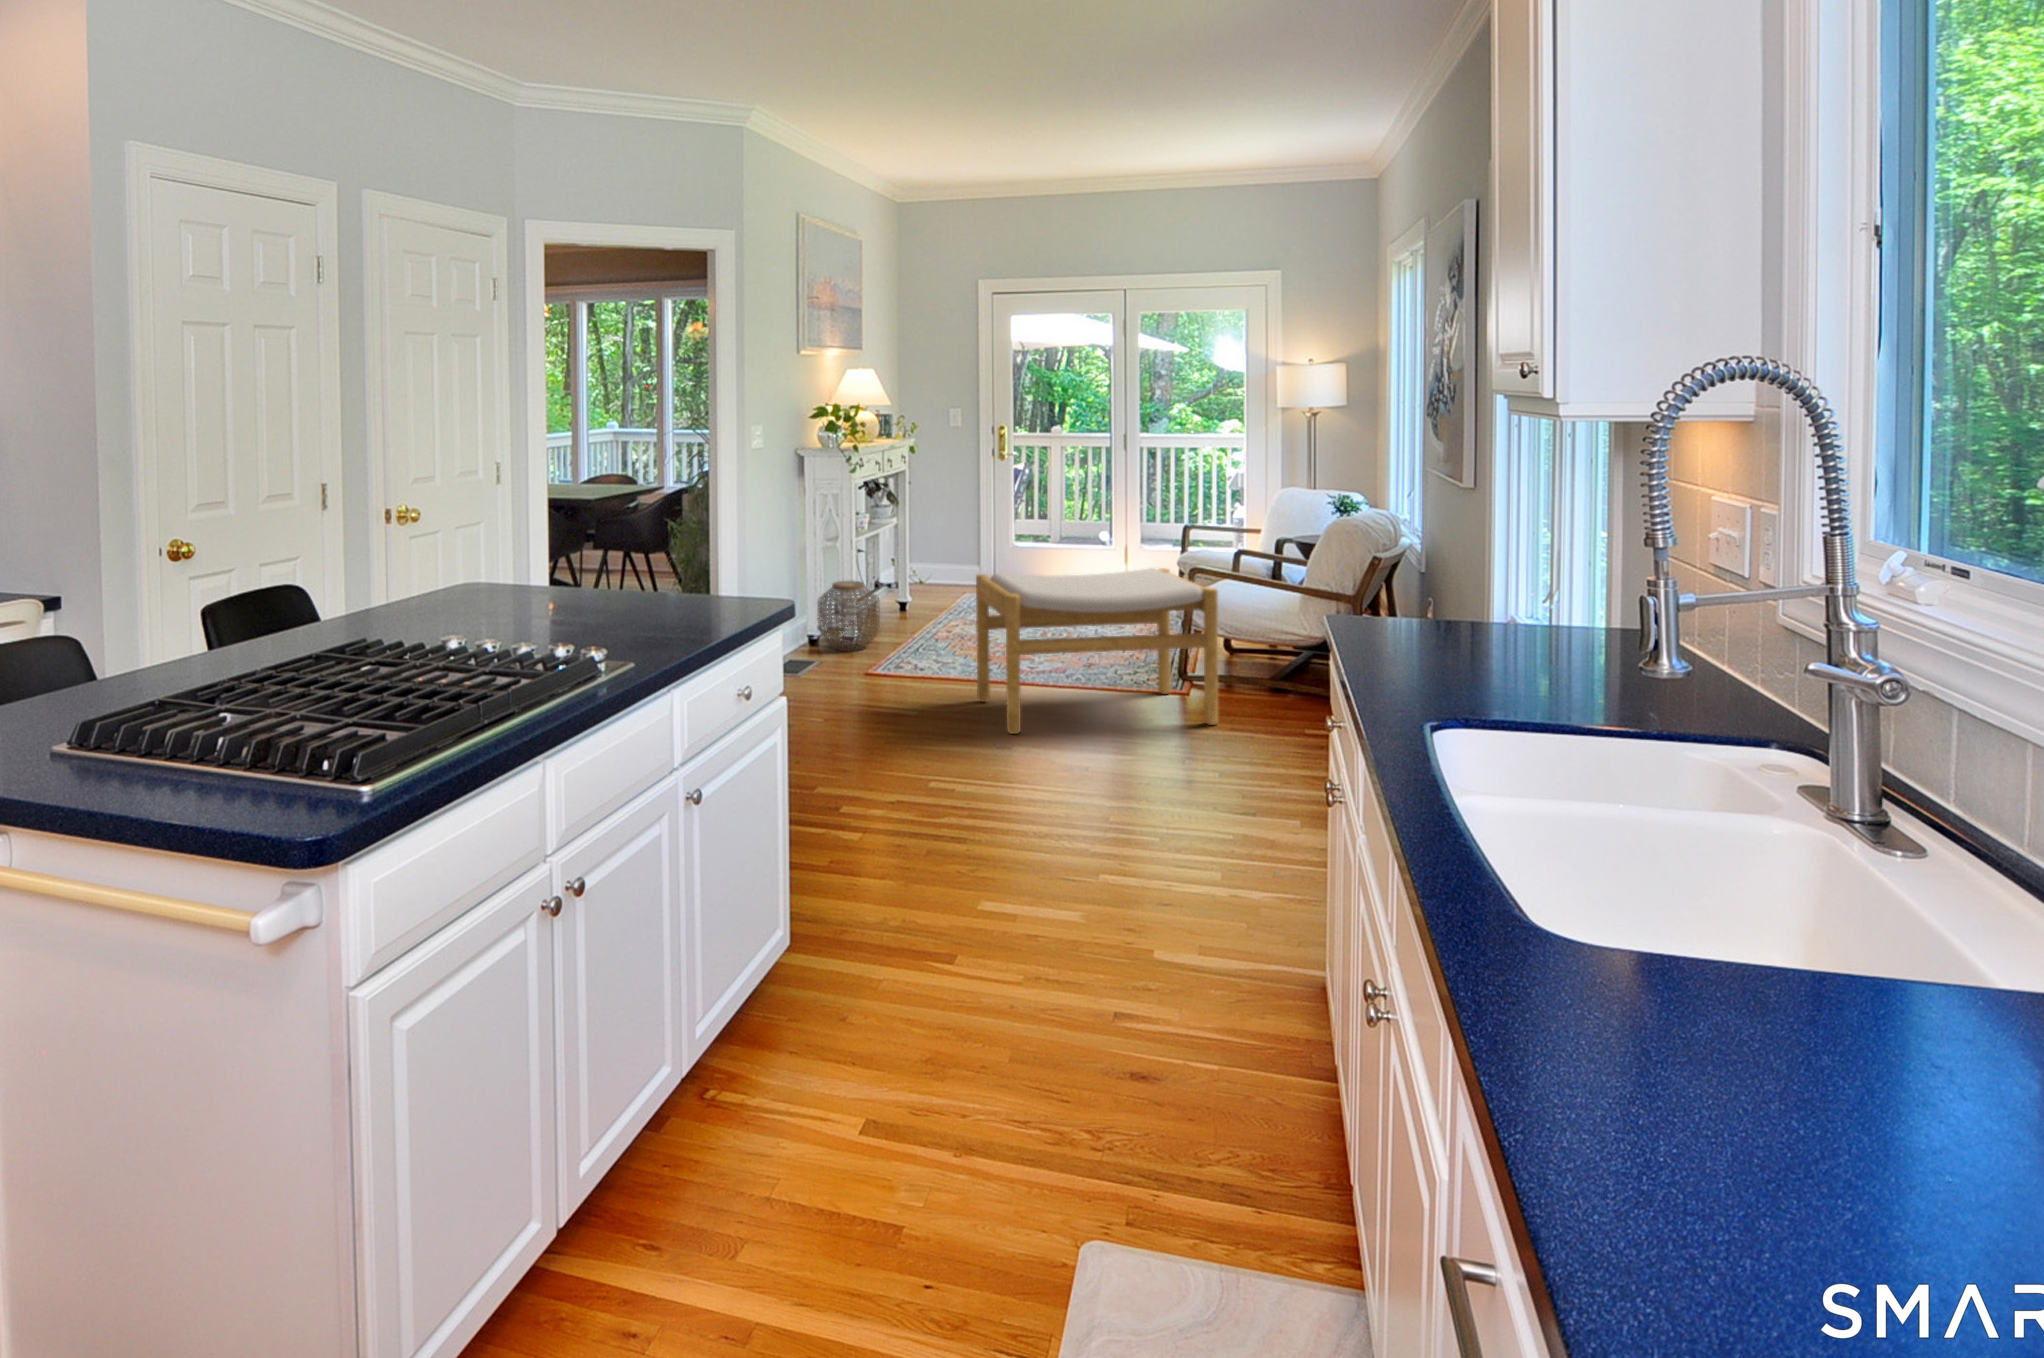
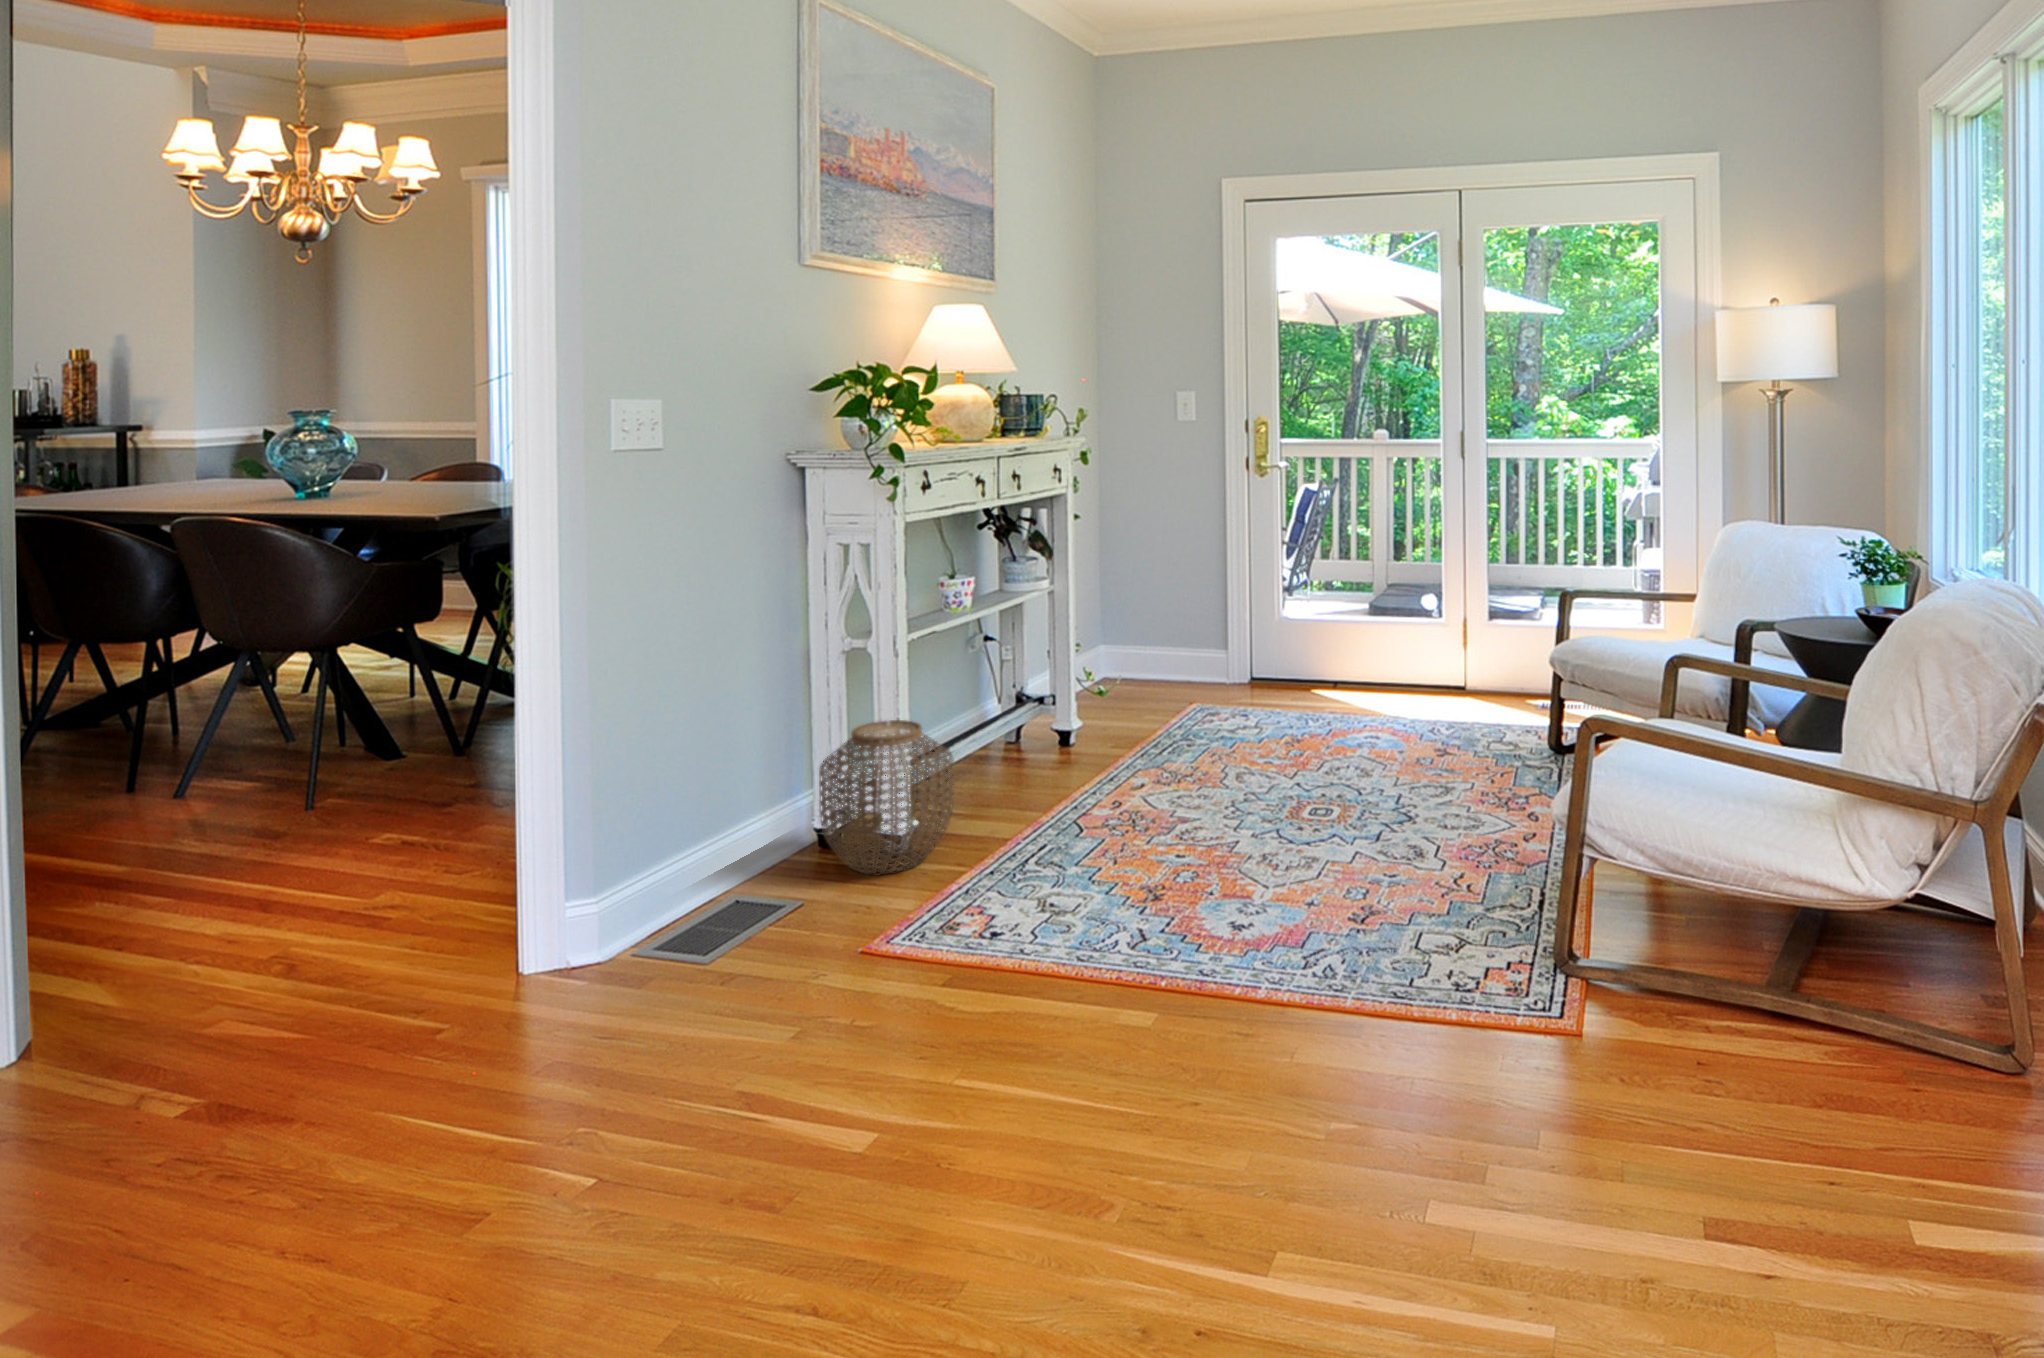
footstool: present [976,568,1218,734] -> none [1058,731,1677,1285]

